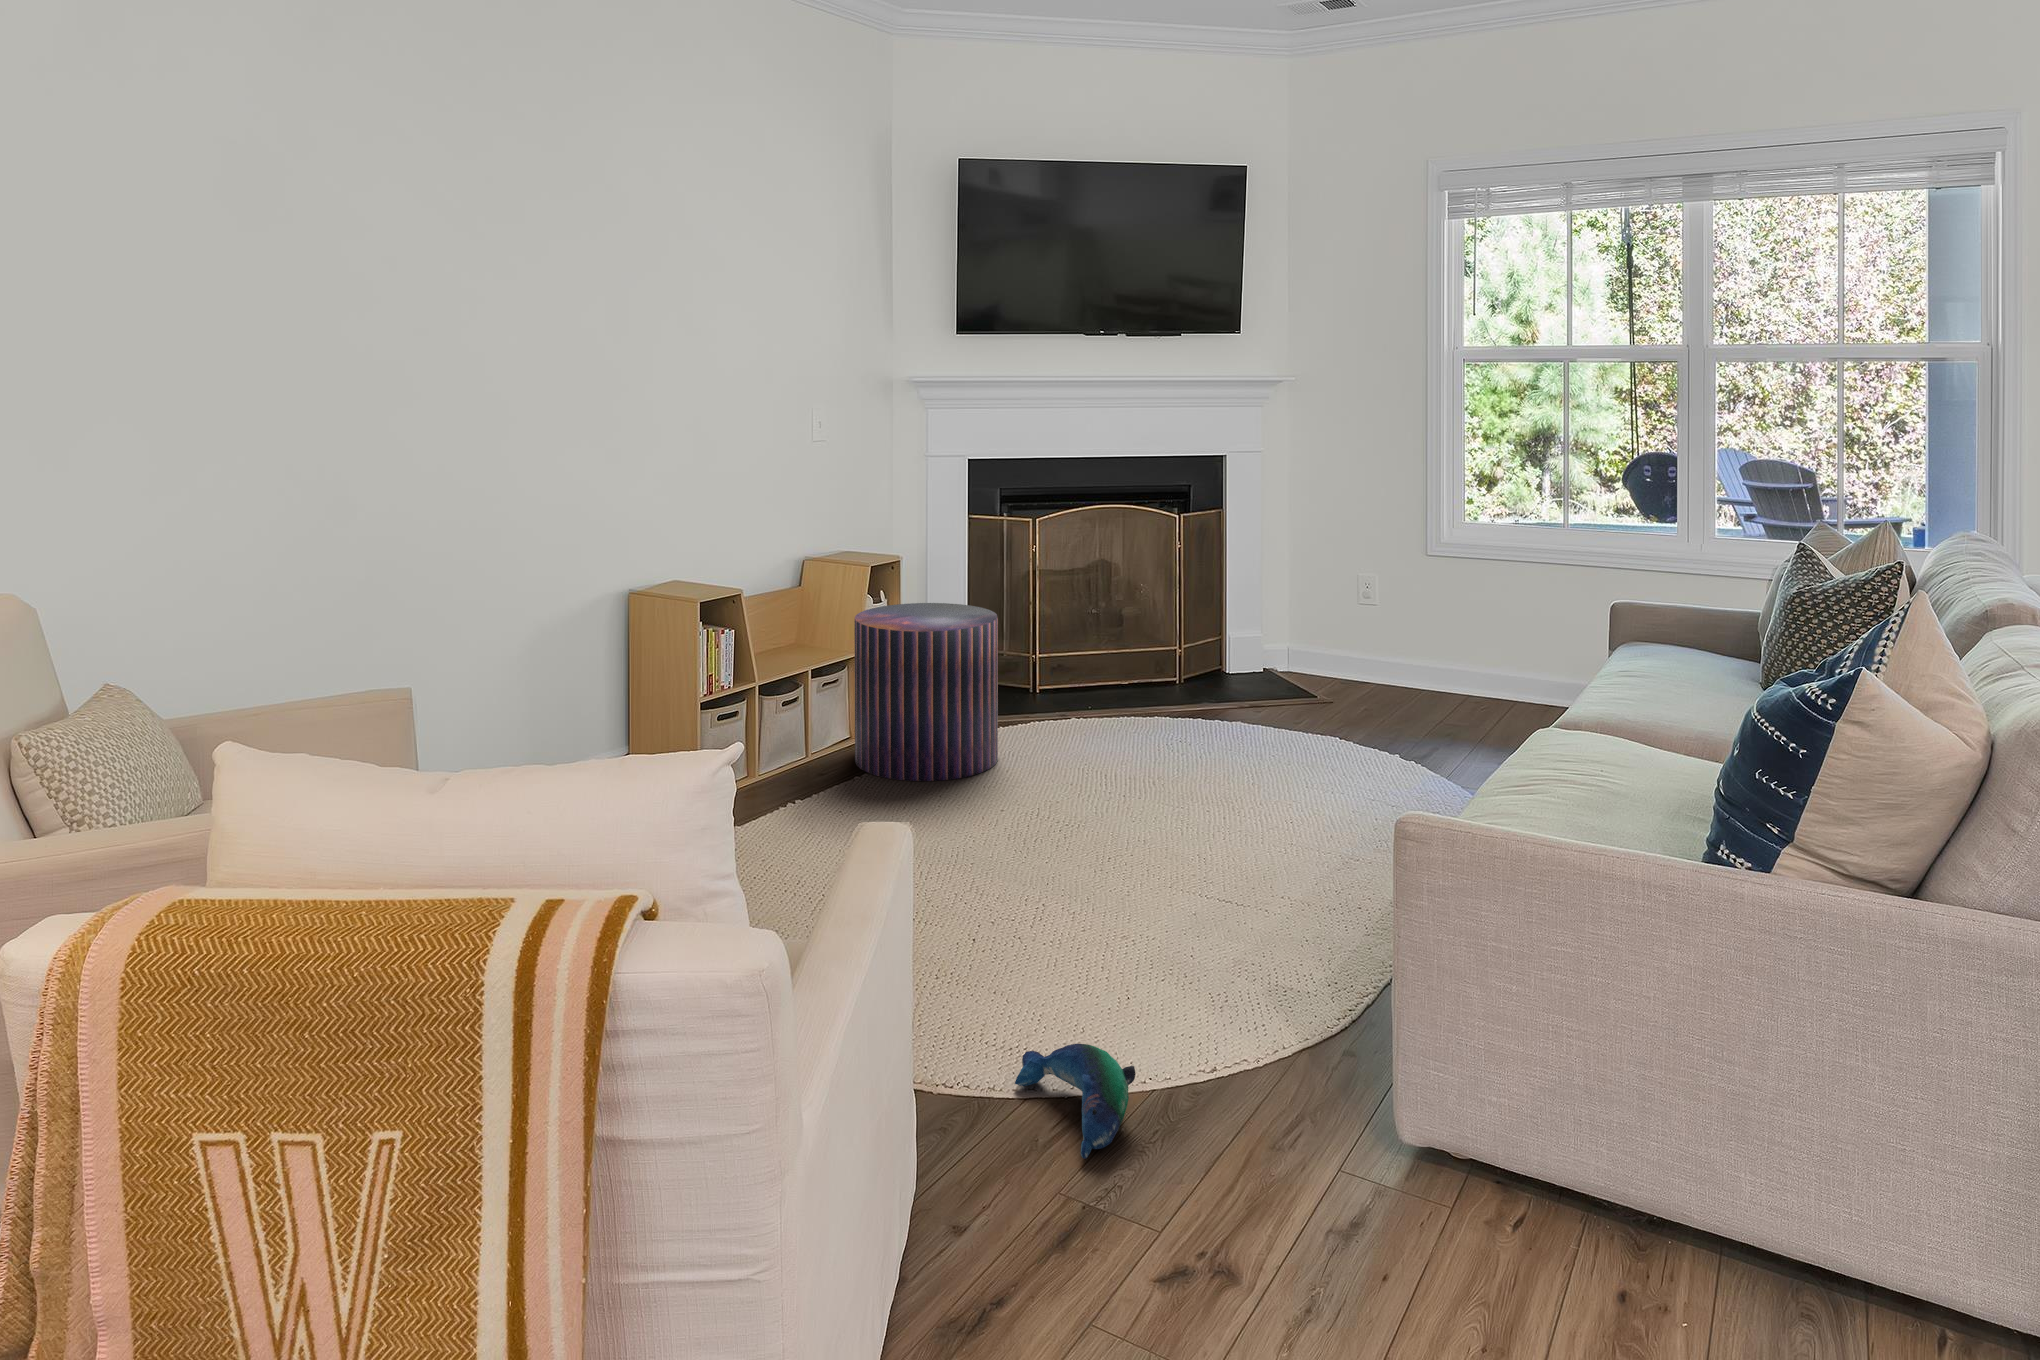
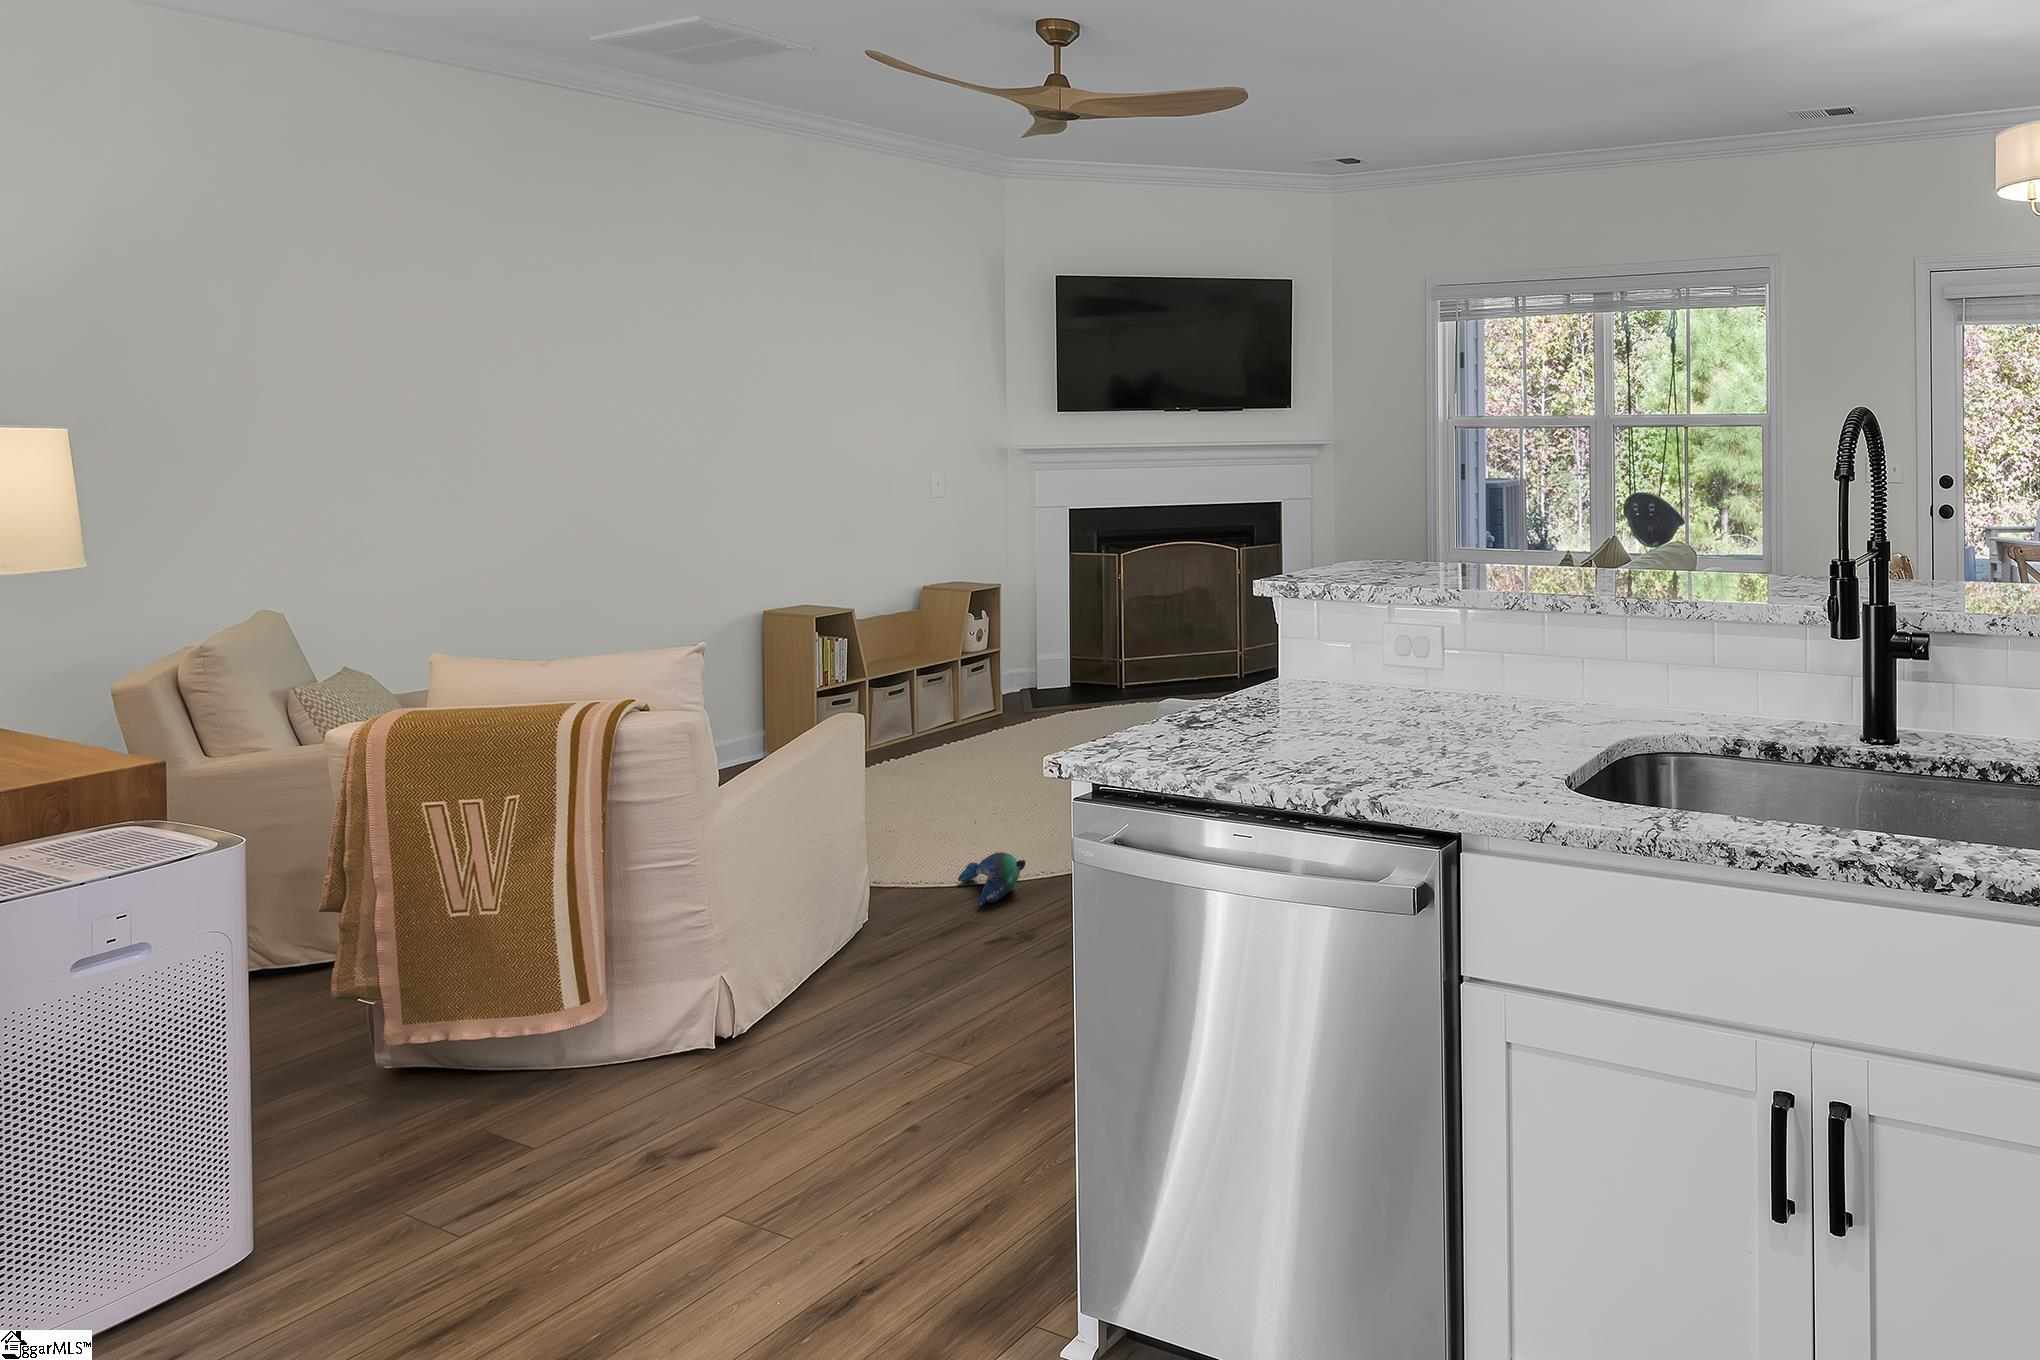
pouf: present [854,603,998,781] -> none [950,616,1062,745]

